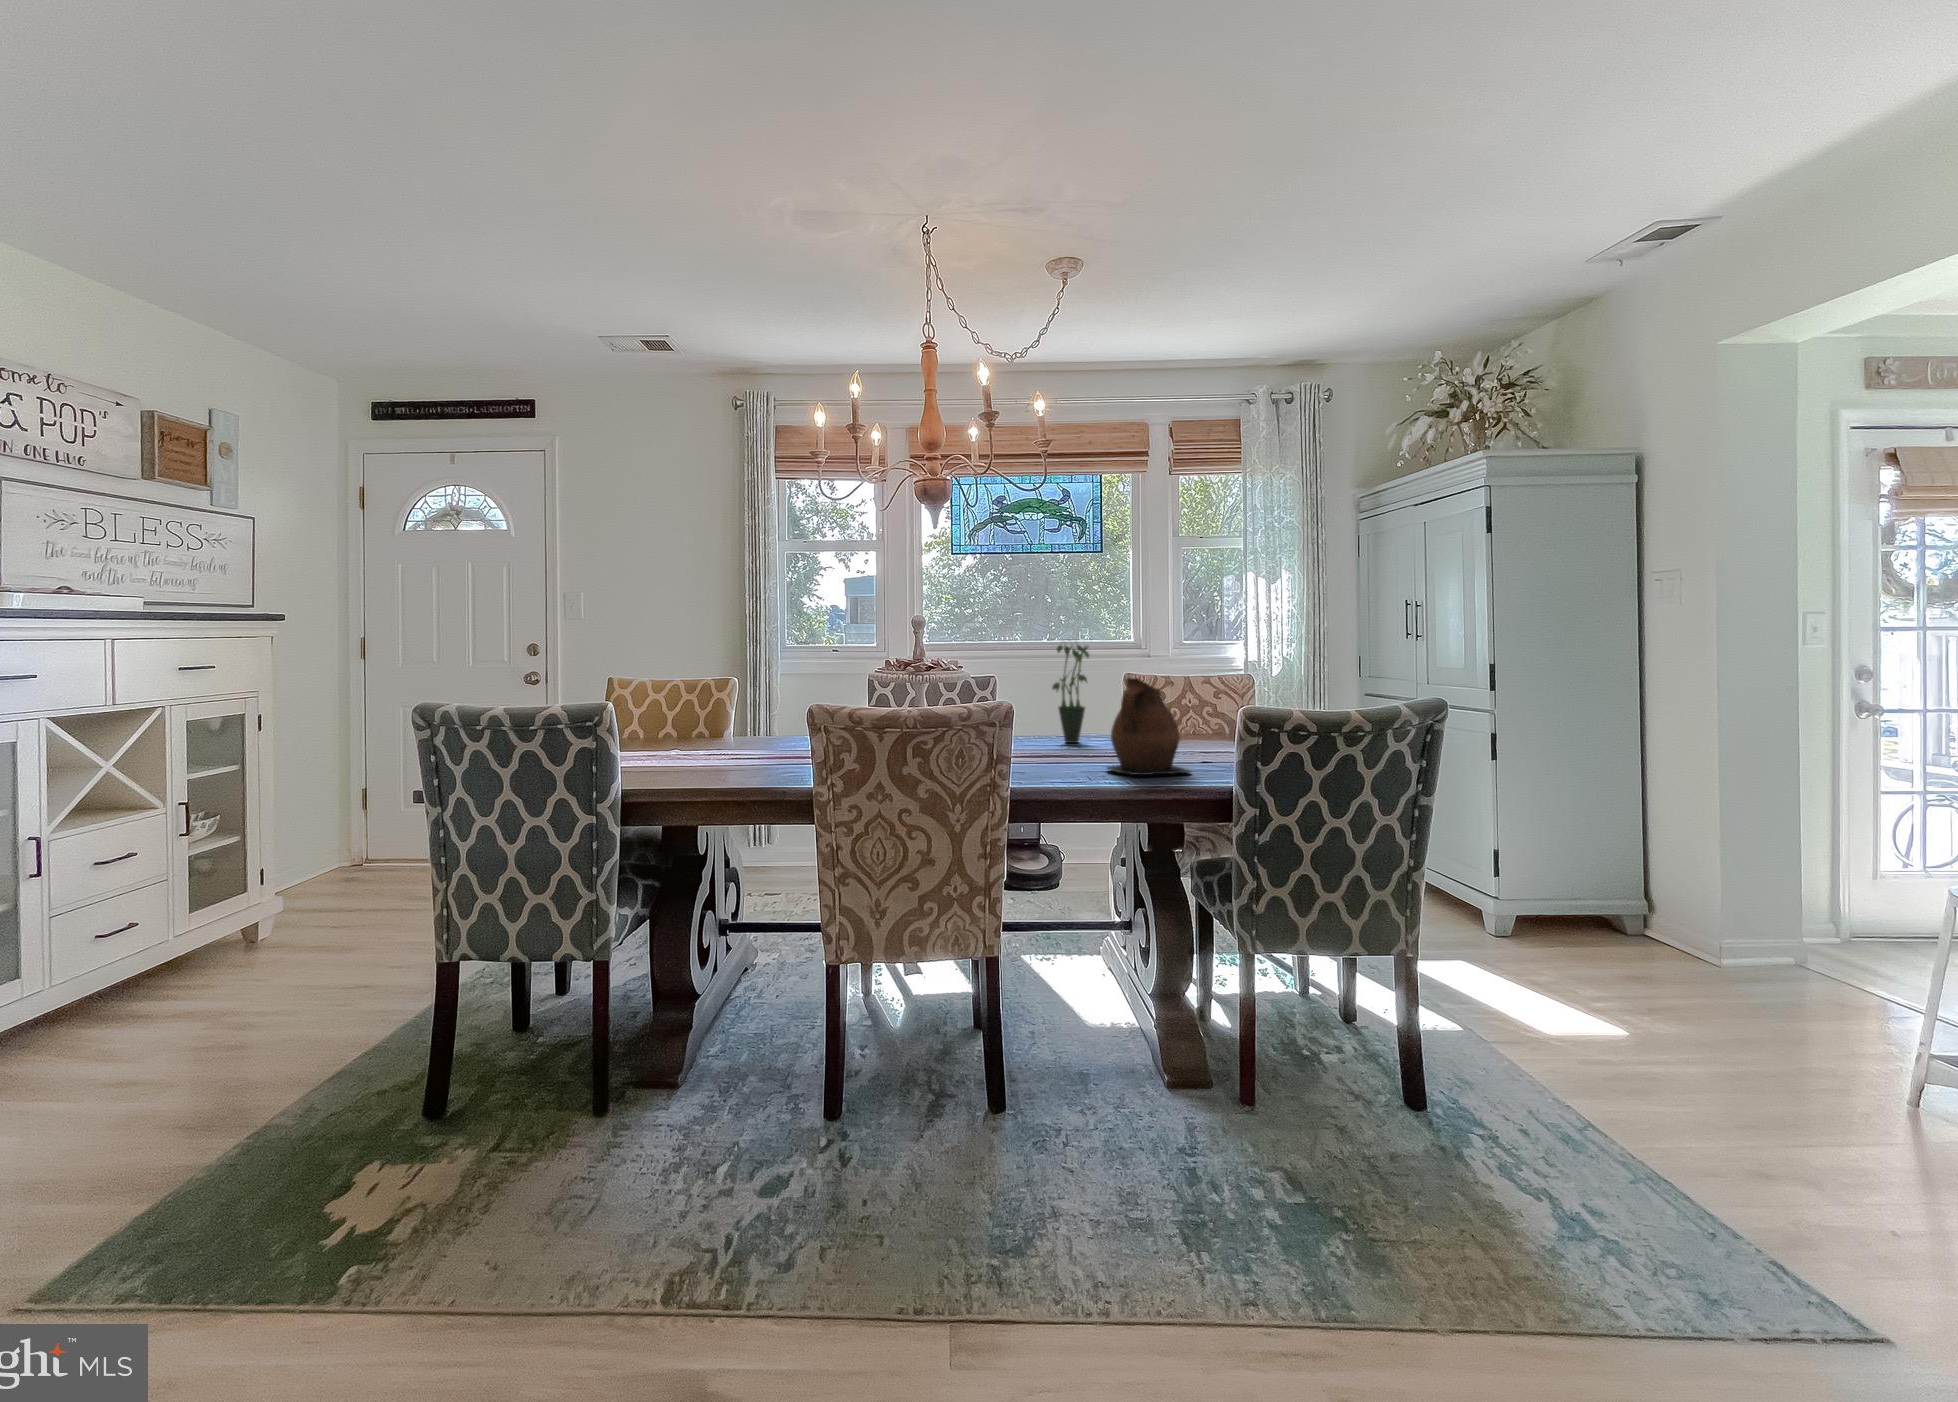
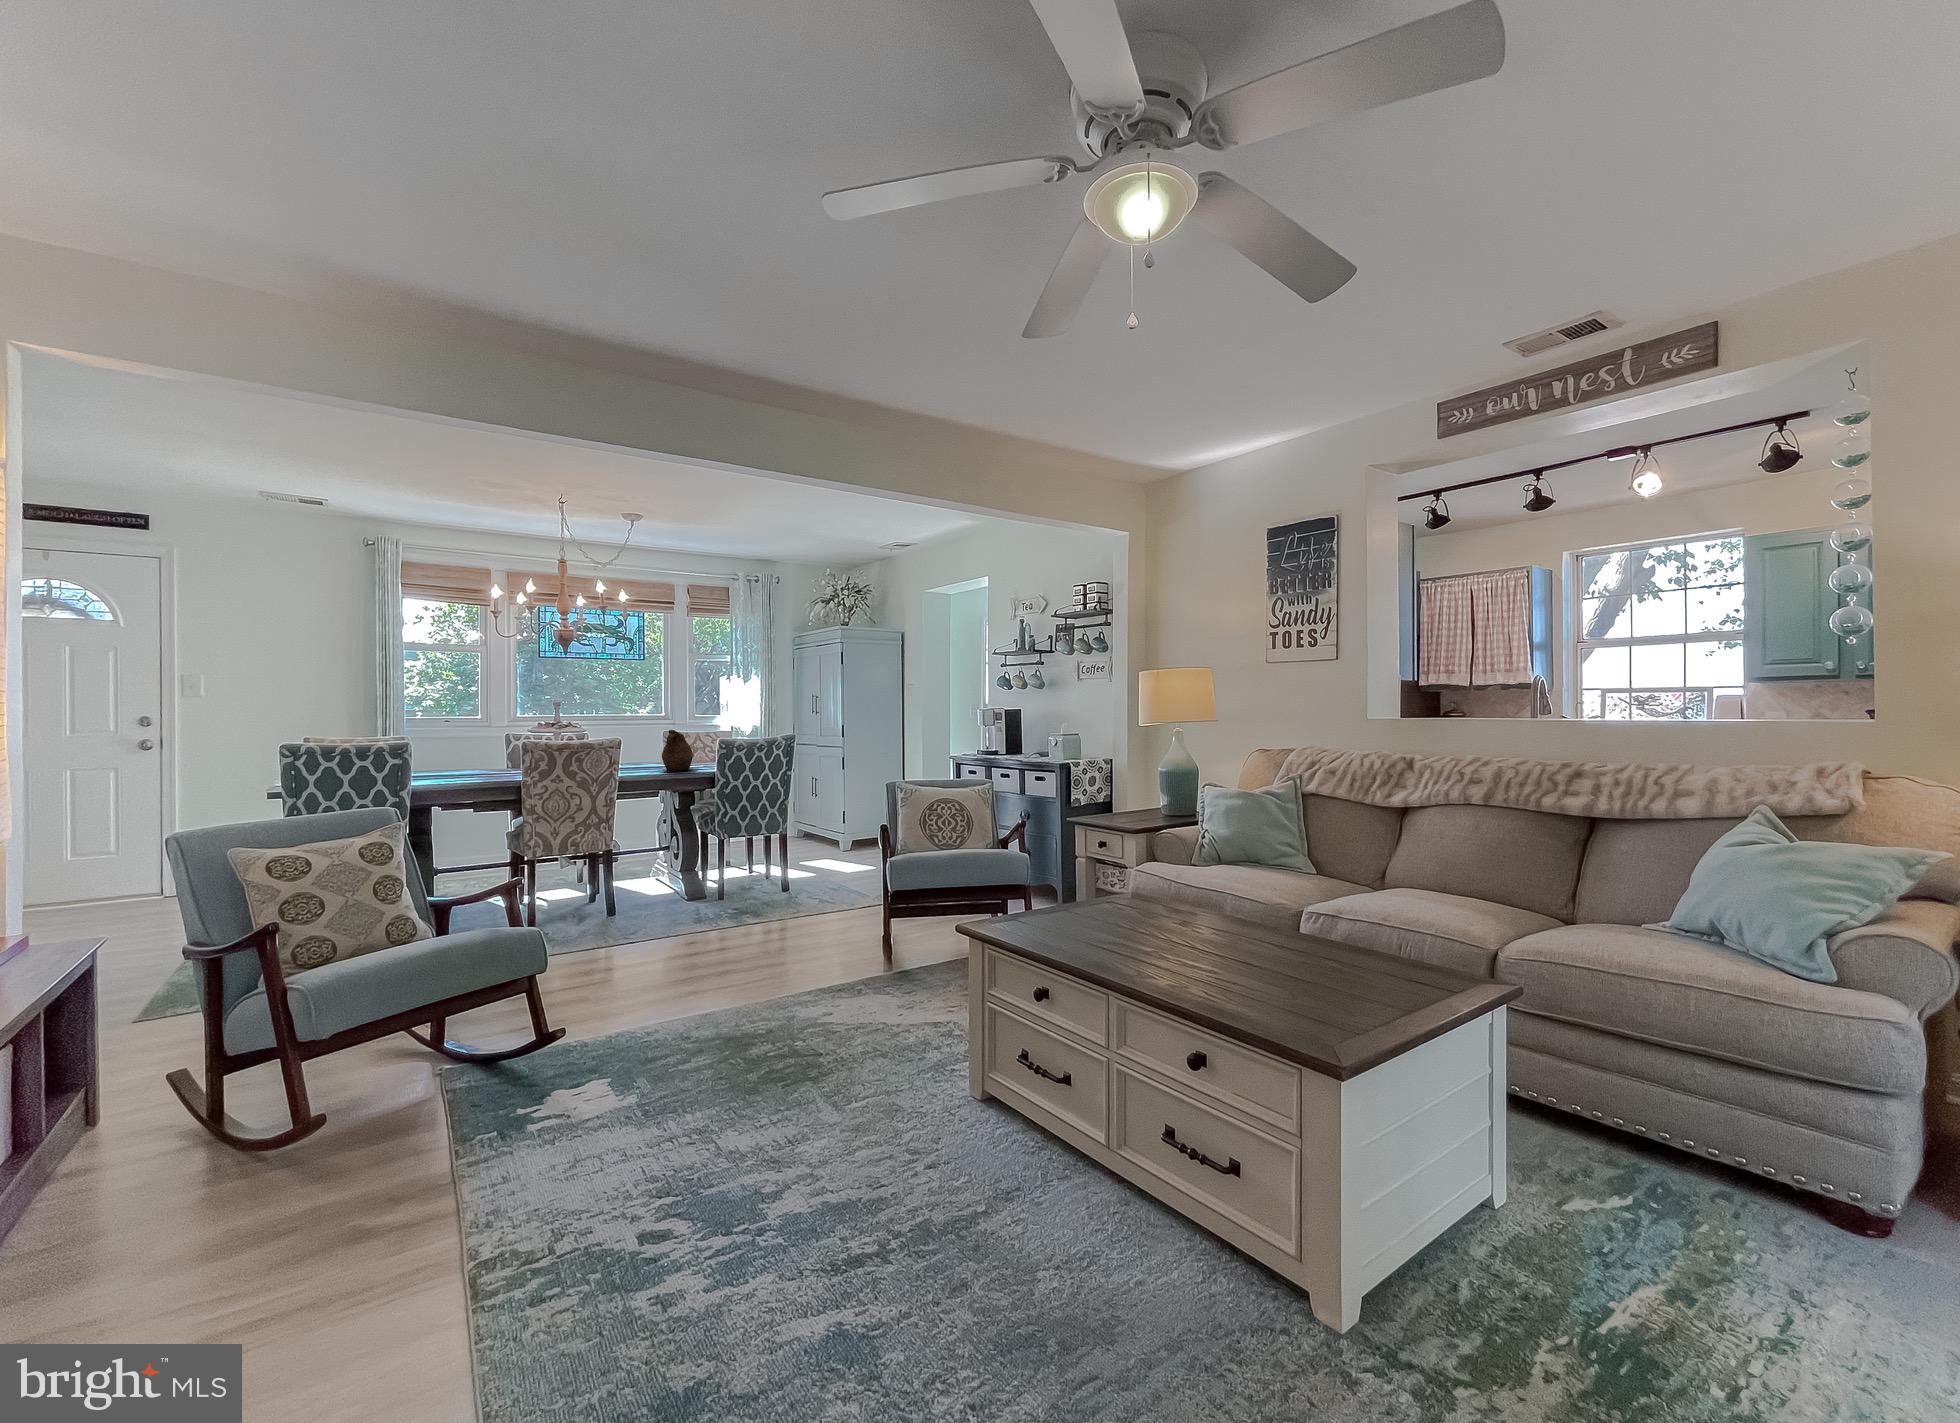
potted plant: present [1052,639,1089,743] -> none [627,716,651,769]

